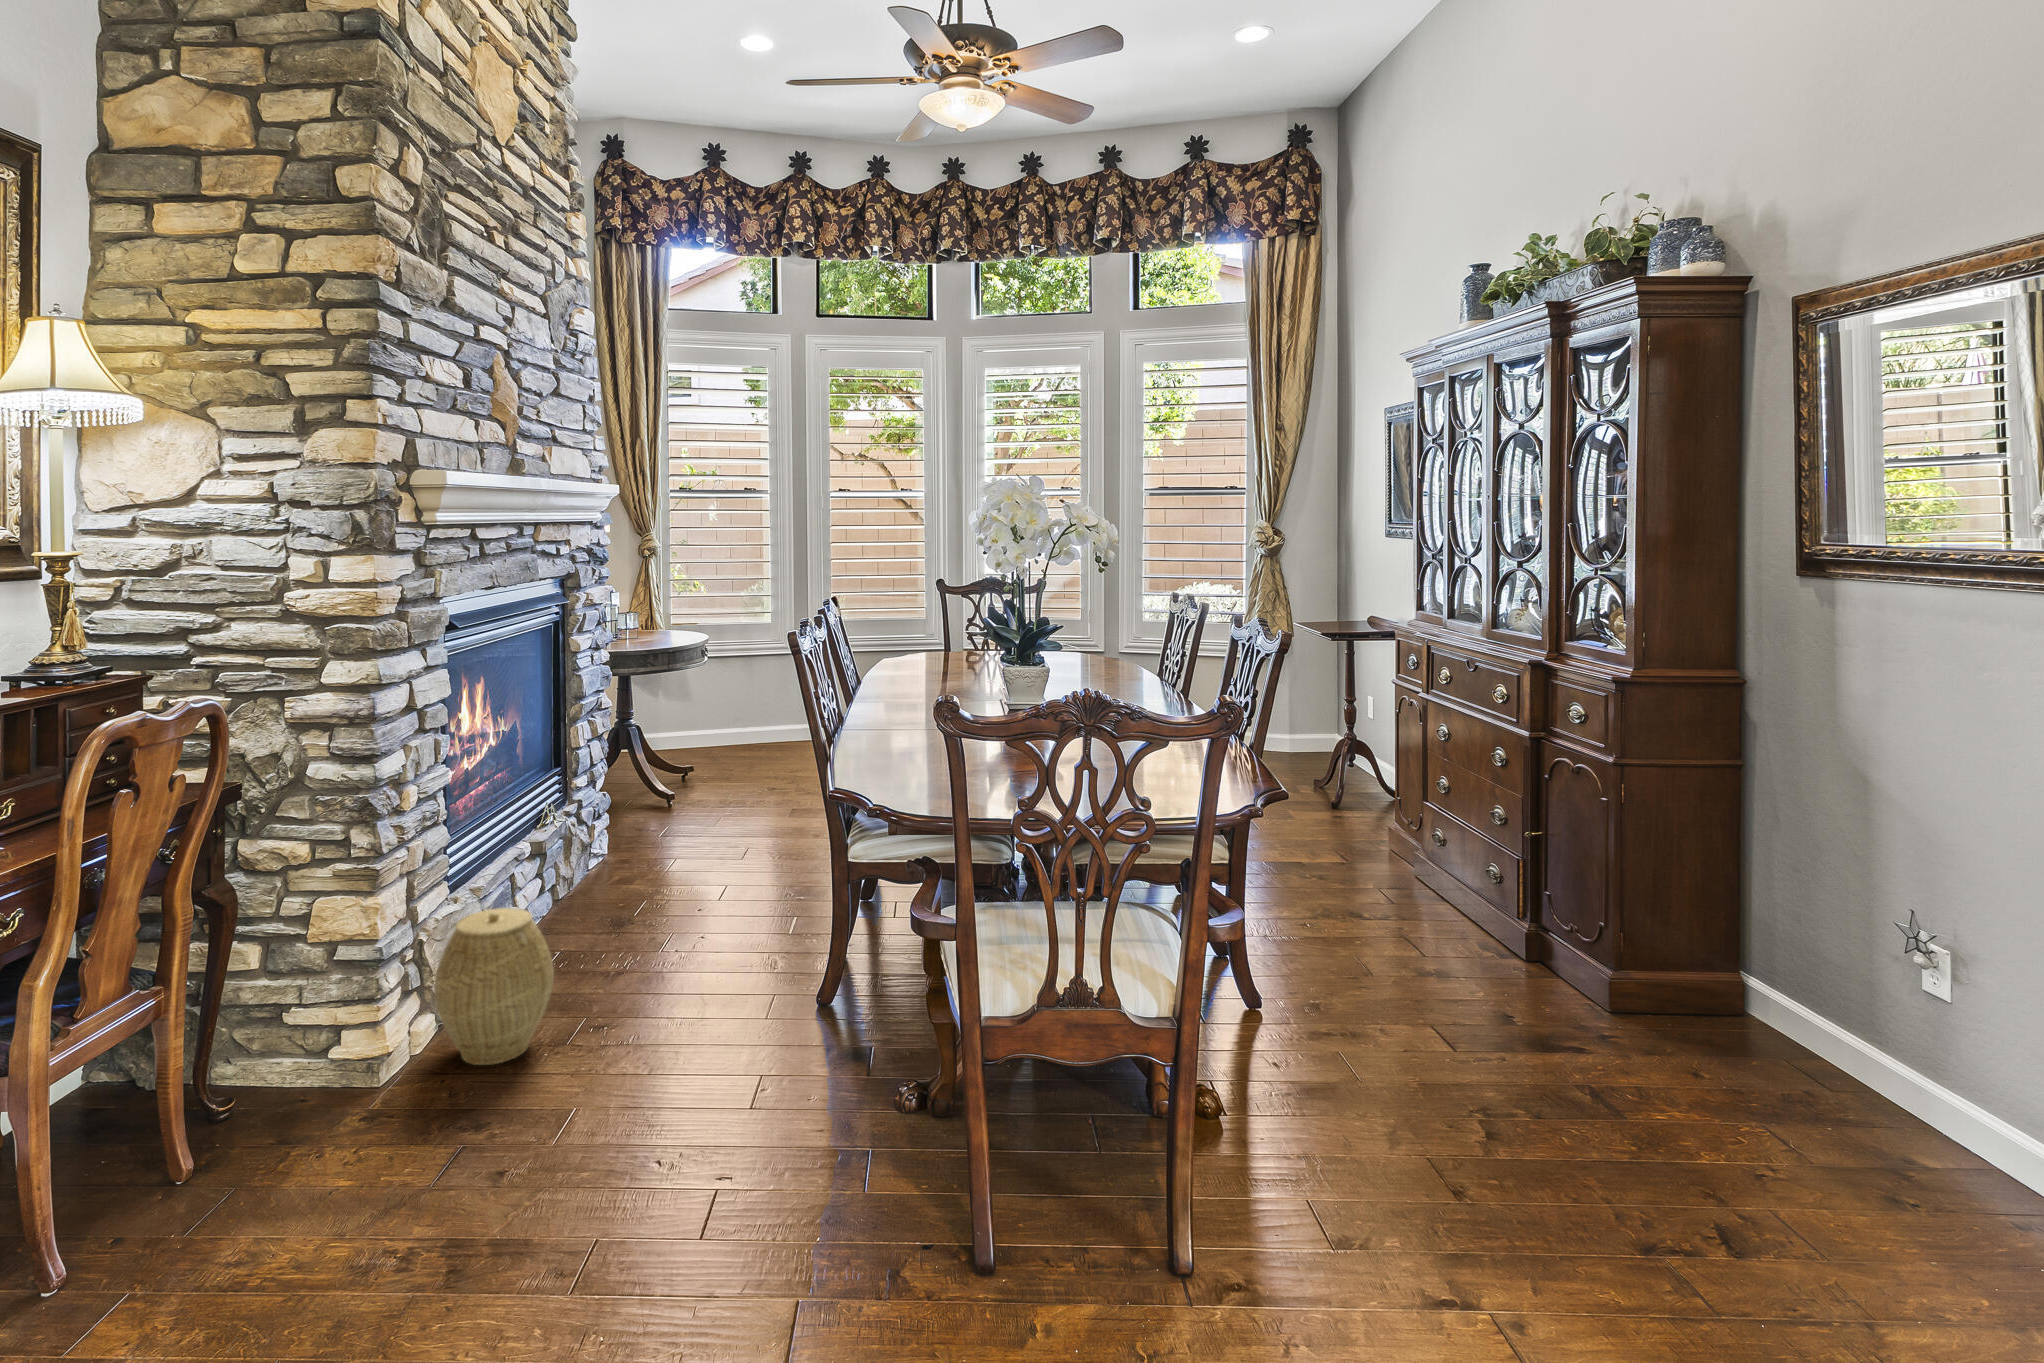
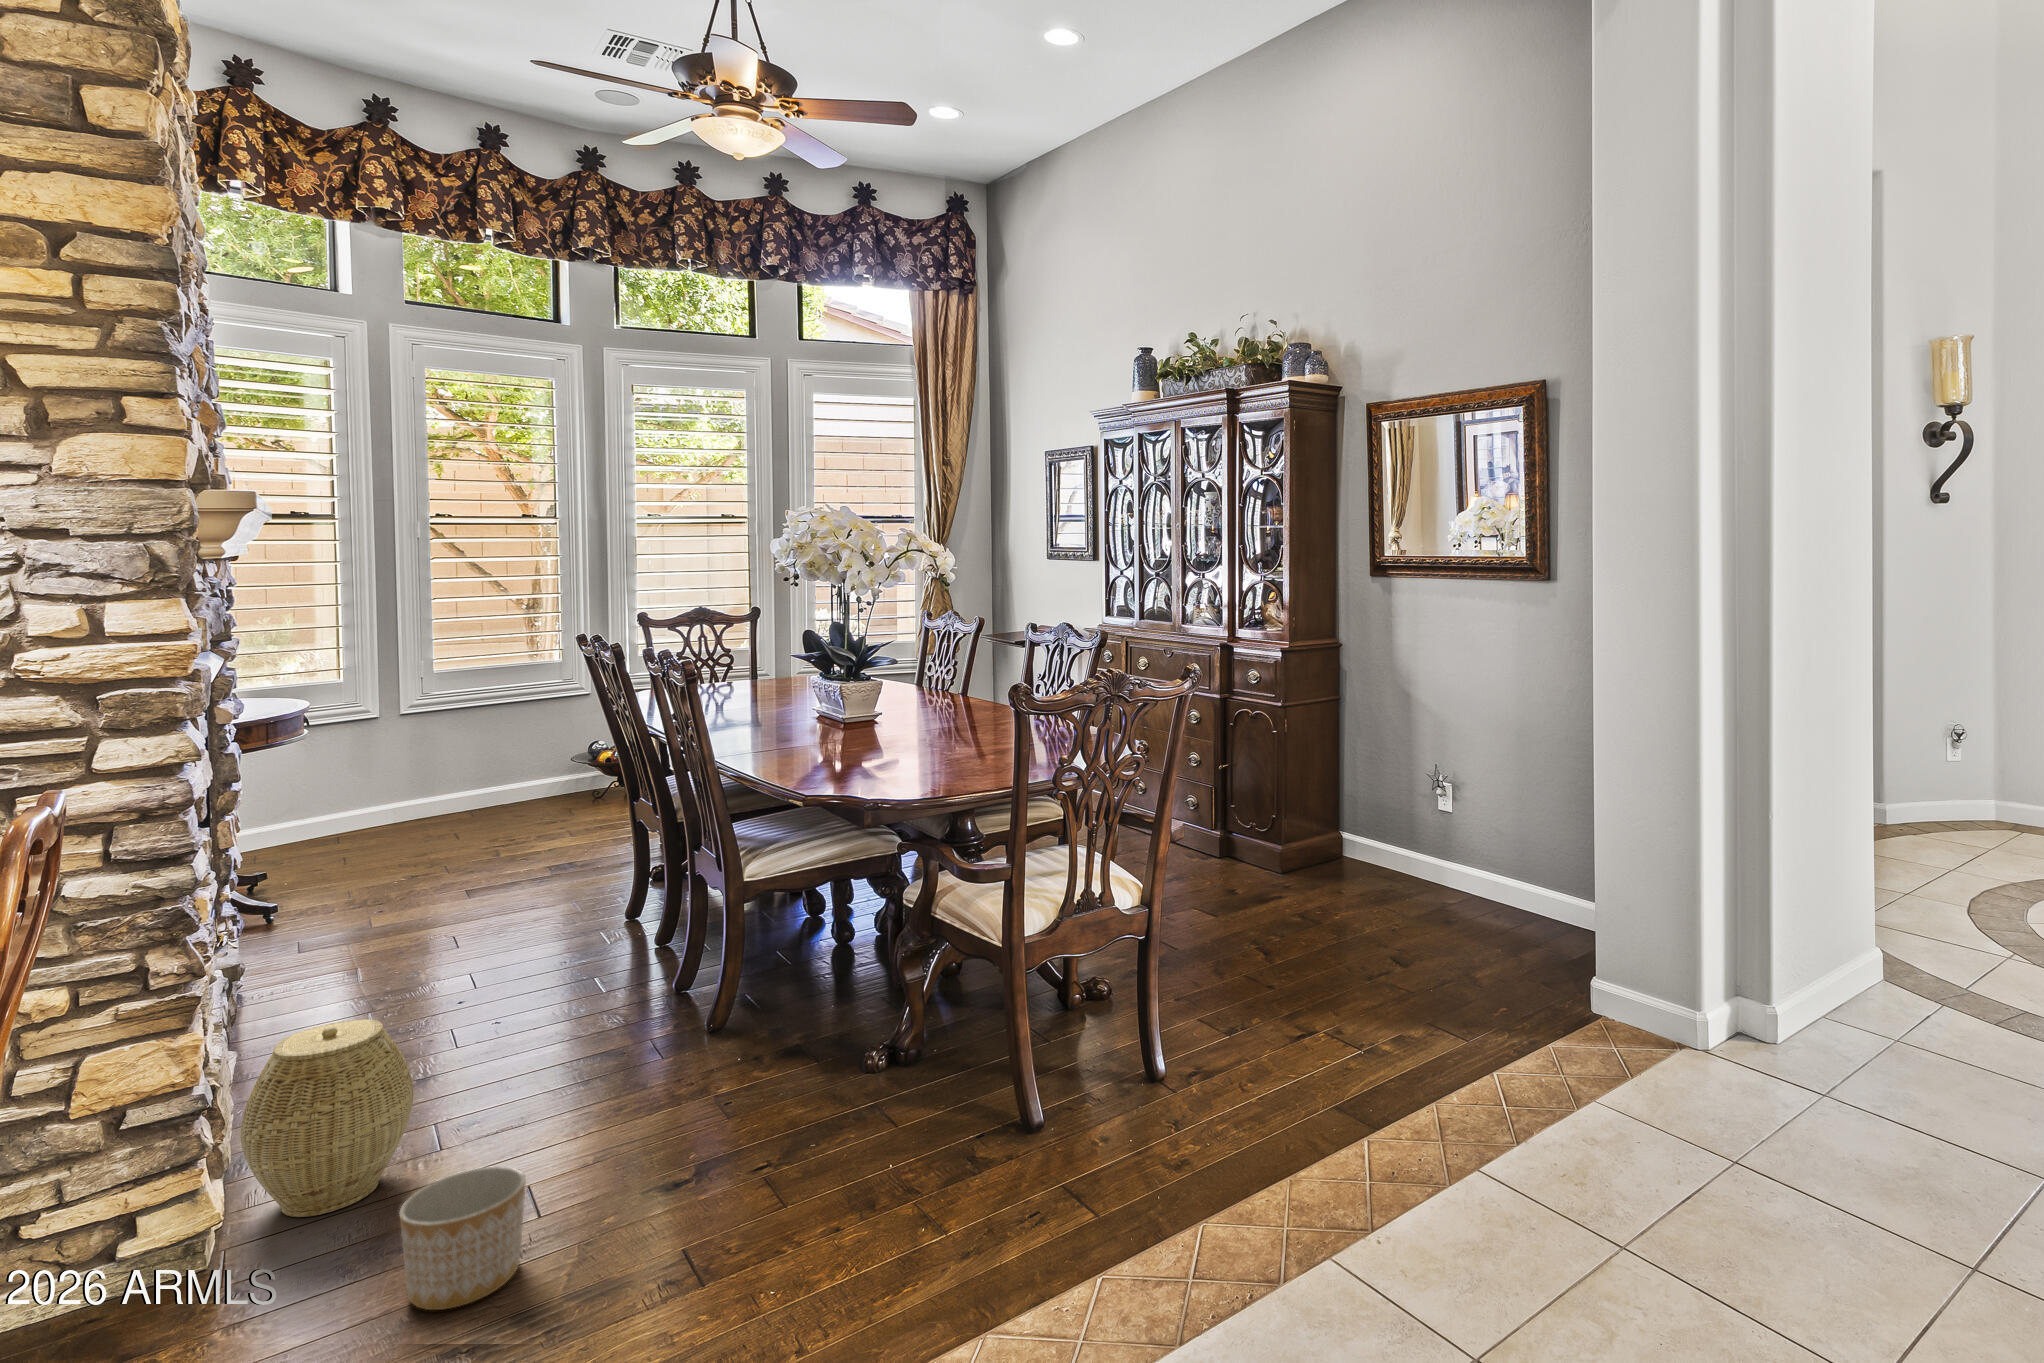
planter: none [417,1076,519,1202] -> present [399,1166,526,1310]

